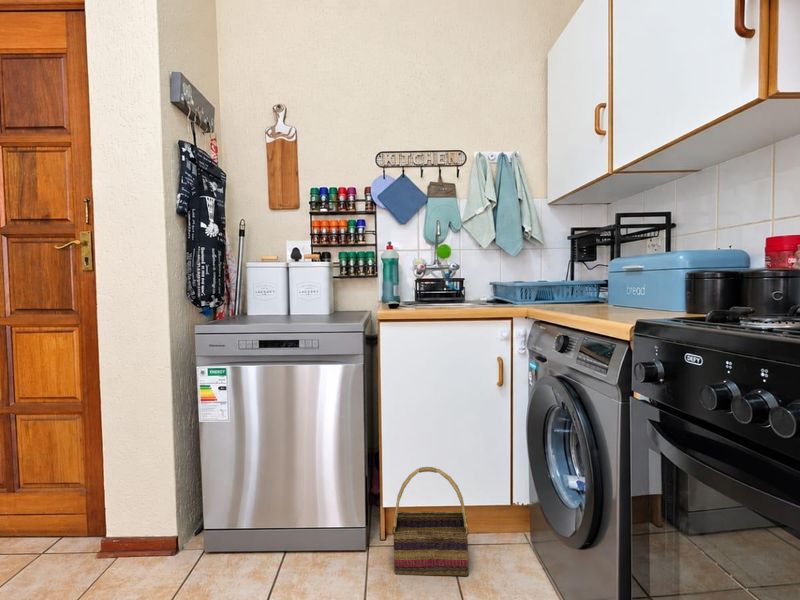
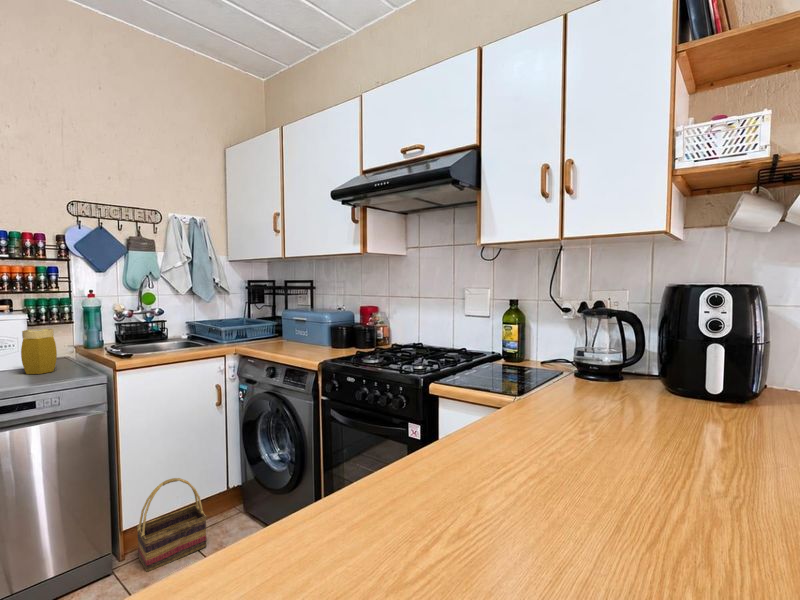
jar: none [309,274,340,318] -> present [21,329,57,374]

